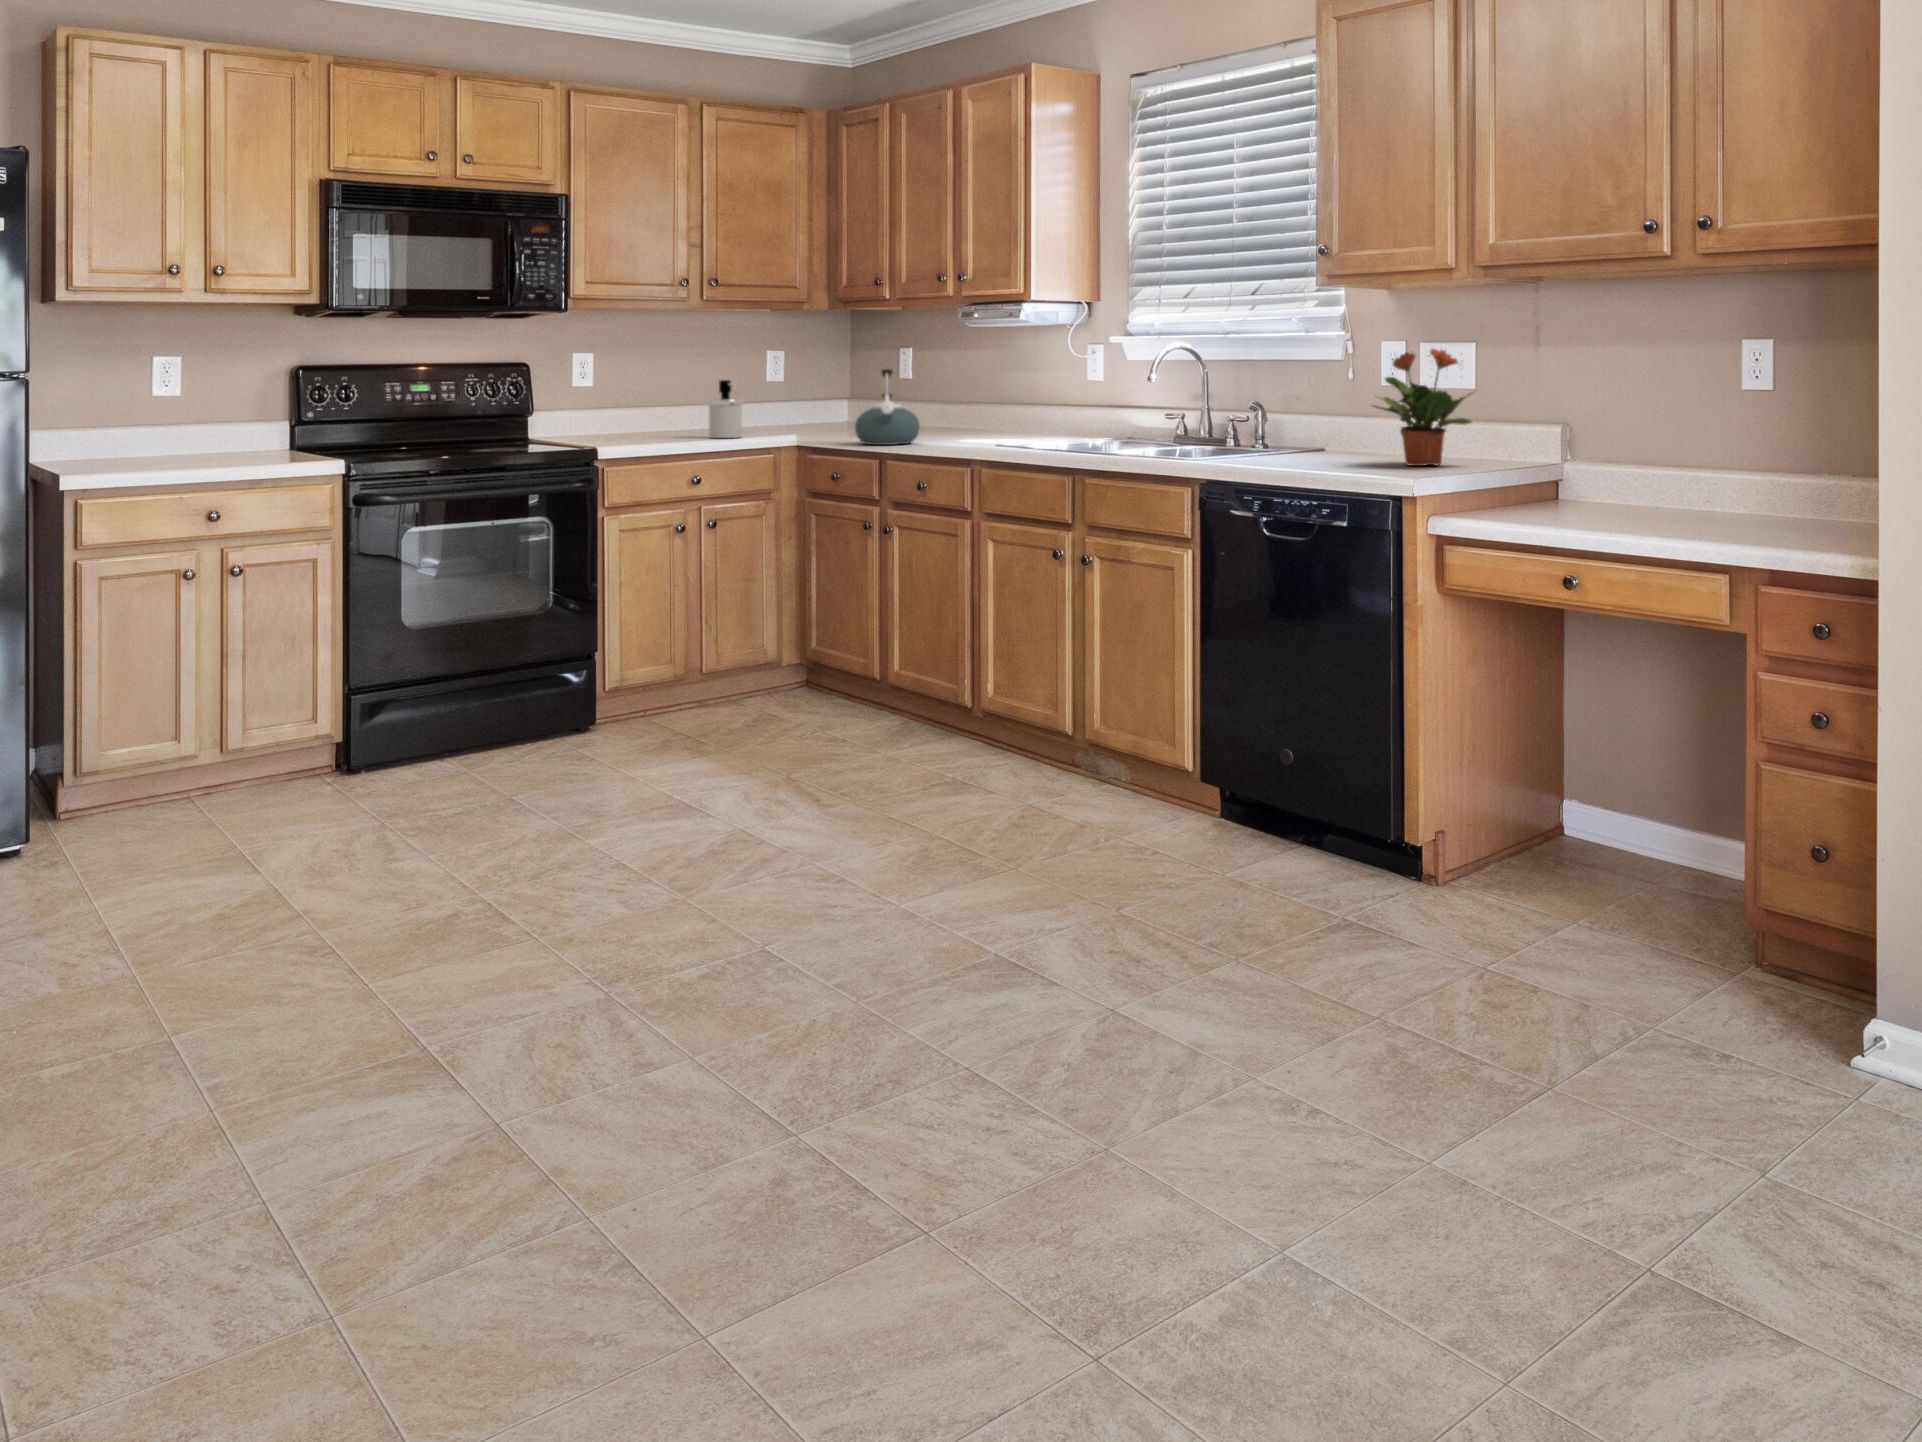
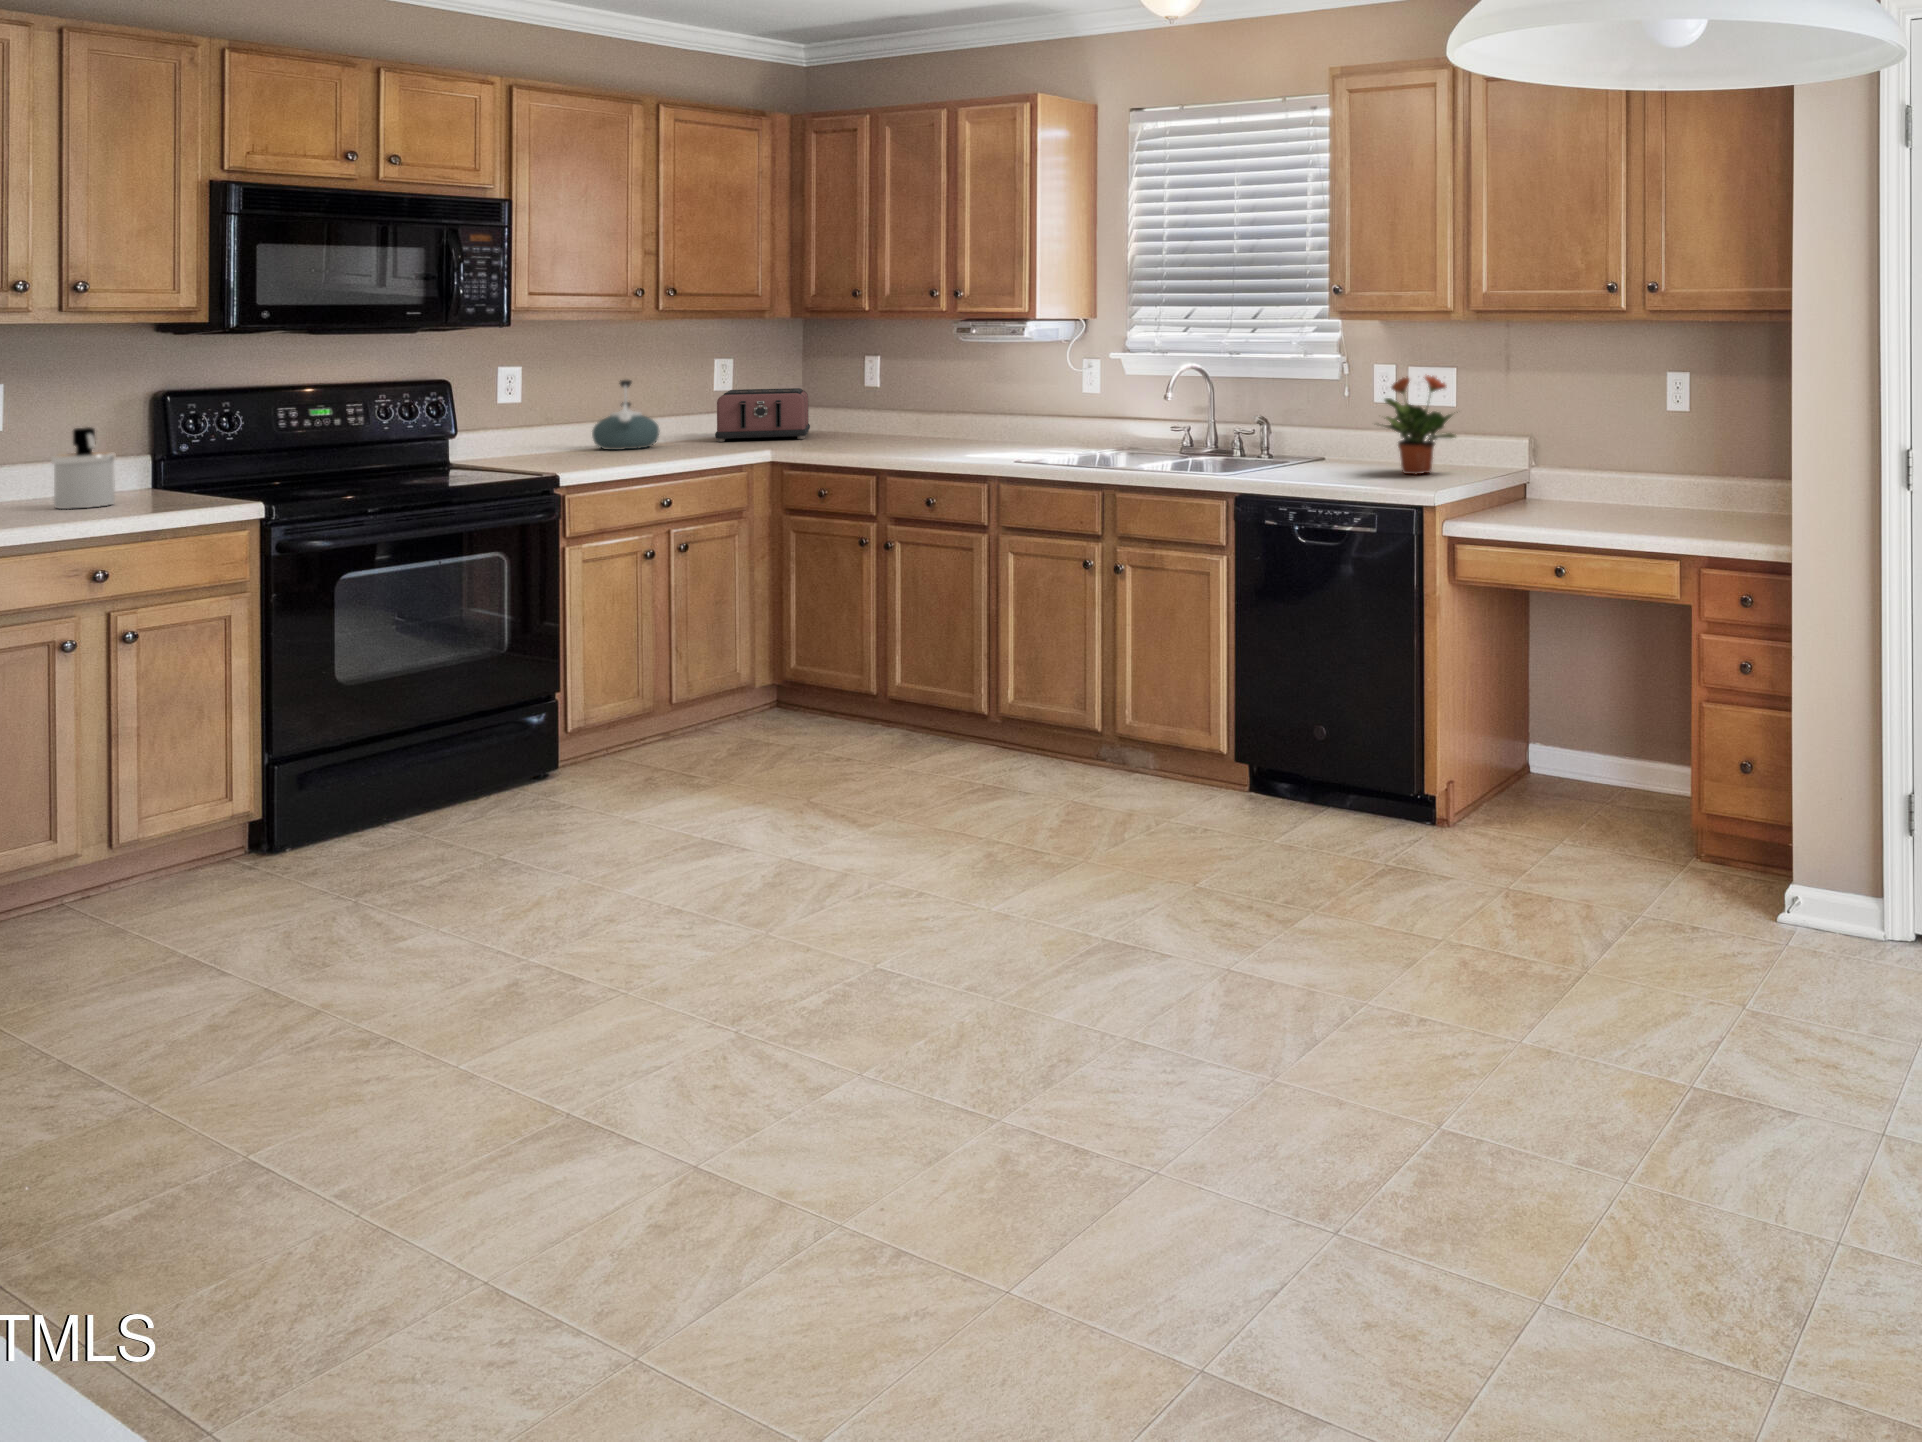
kettle: present [855,369,920,445] -> present [592,380,659,450]
soap dispenser: present [707,380,743,438] -> present [52,427,116,509]
toaster: none [761,380,852,429] -> present [715,388,810,442]

